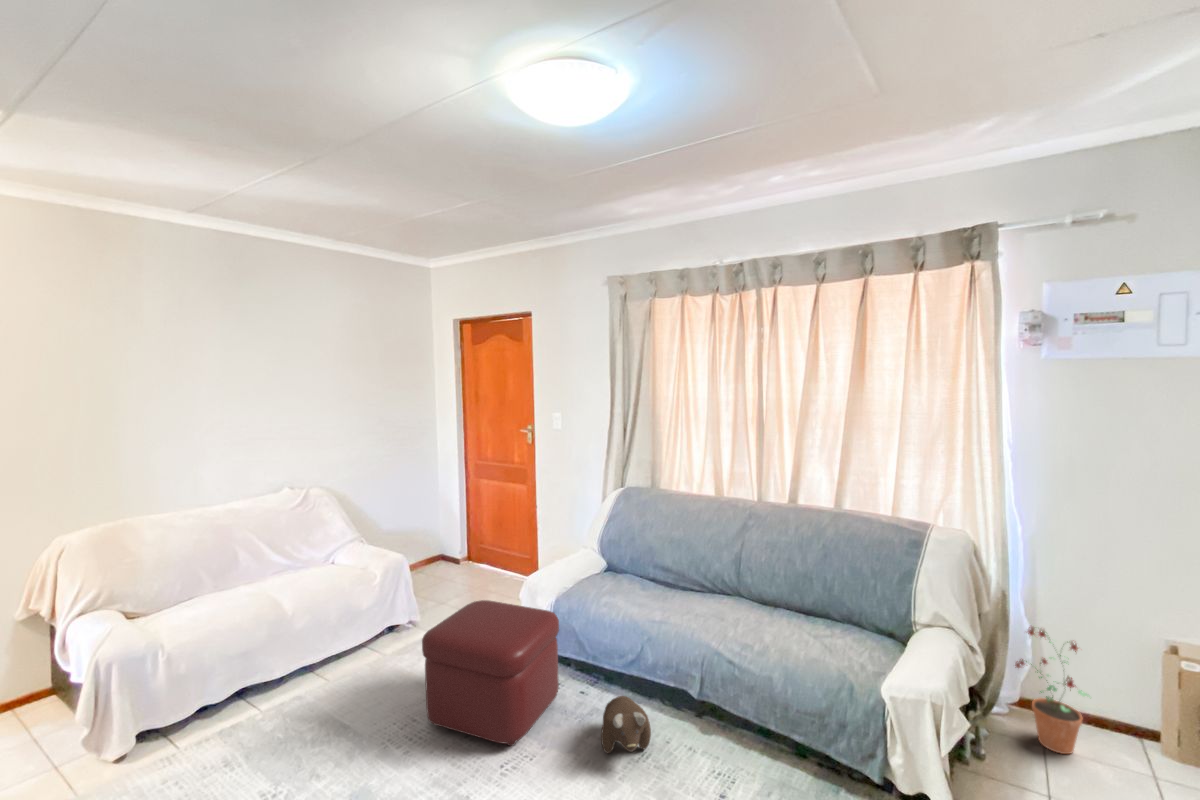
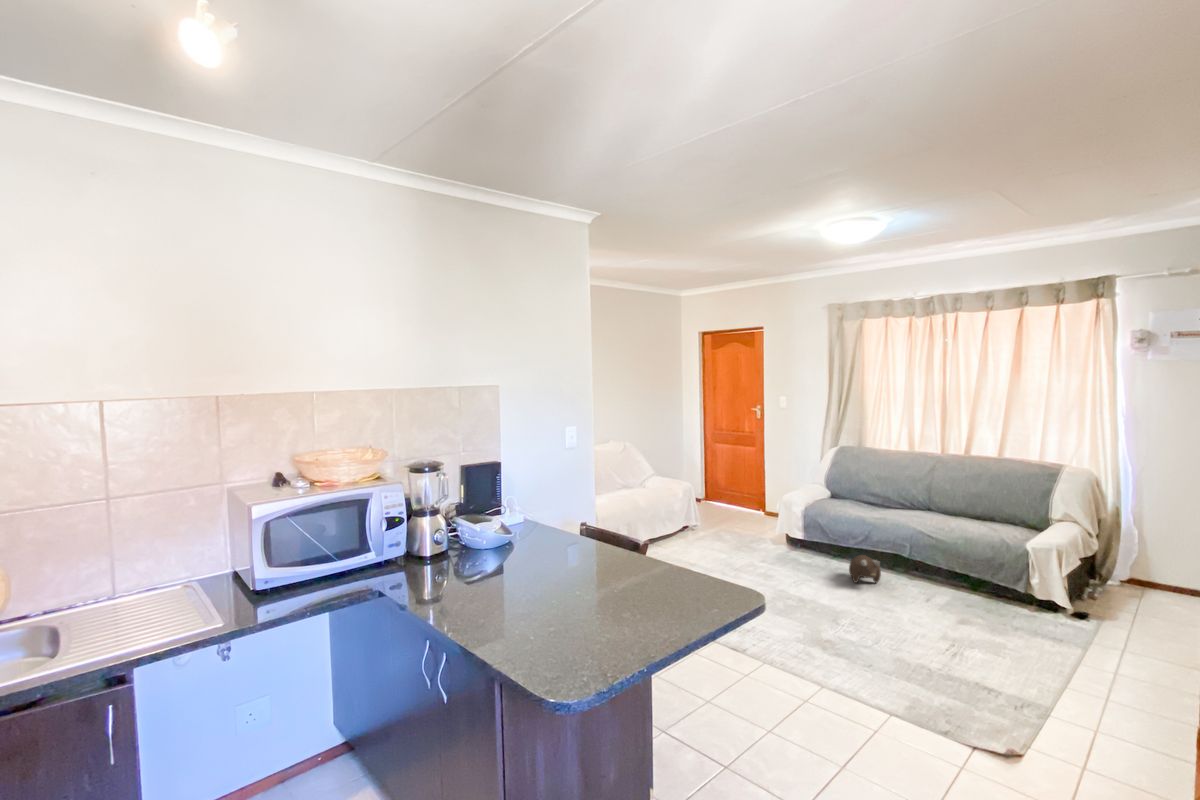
ottoman: present [422,600,559,746] -> none [741,506,816,577]
potted plant: present [1015,627,1088,754] -> none [1120,526,1173,600]

